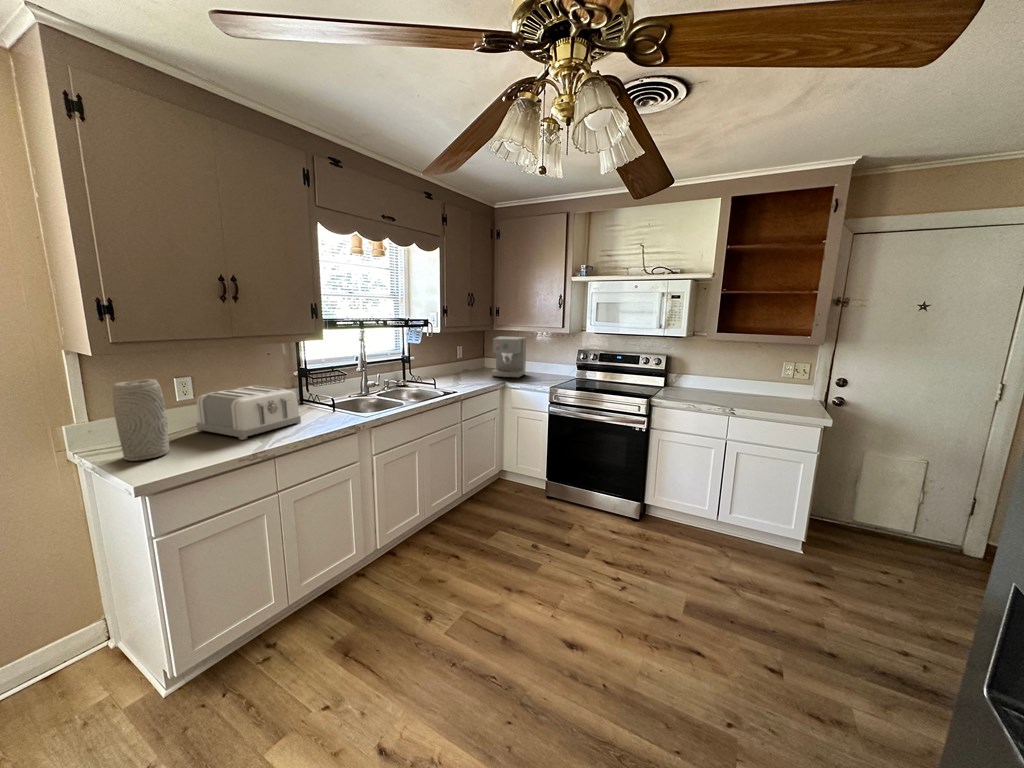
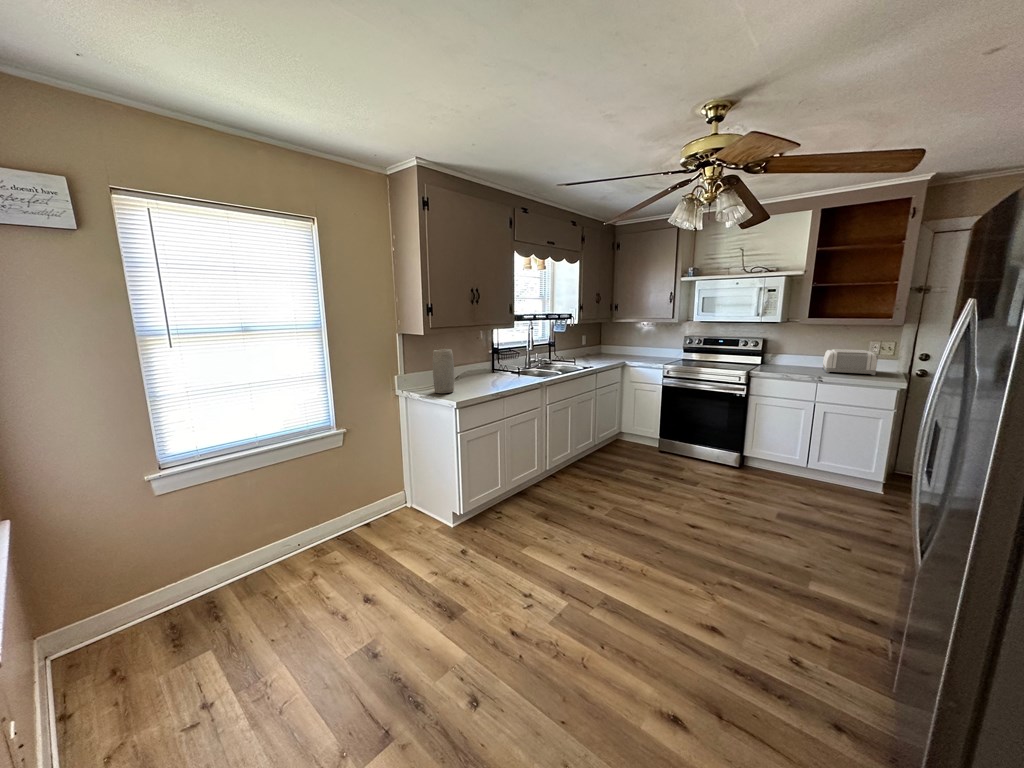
coffee maker: present [492,337,526,378] -> none [612,327,640,359]
toaster: present [196,386,301,440] -> present [823,349,881,375]

